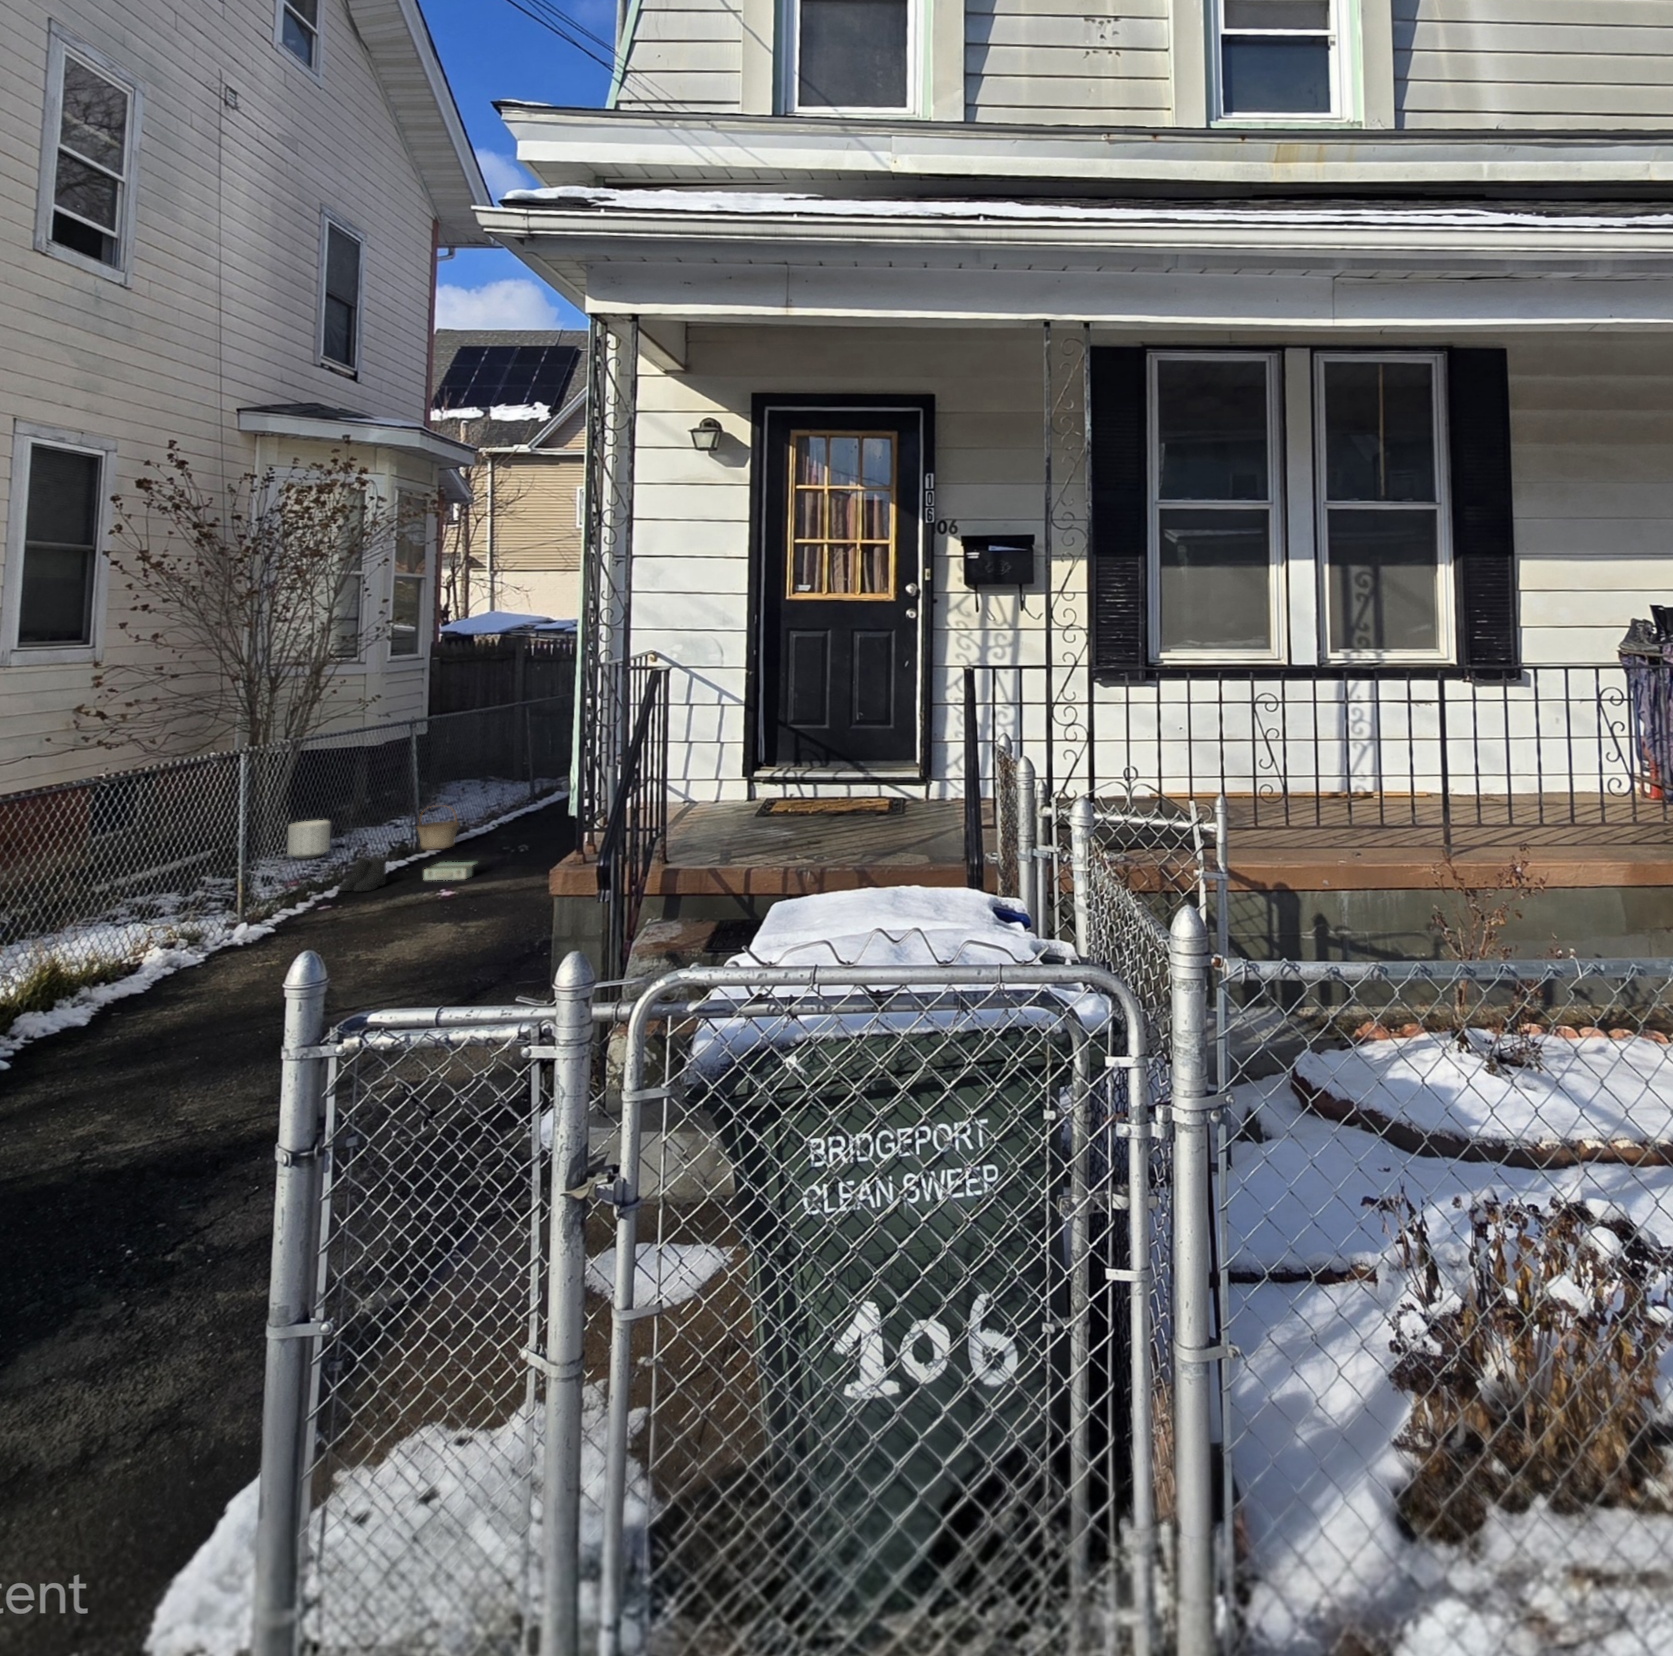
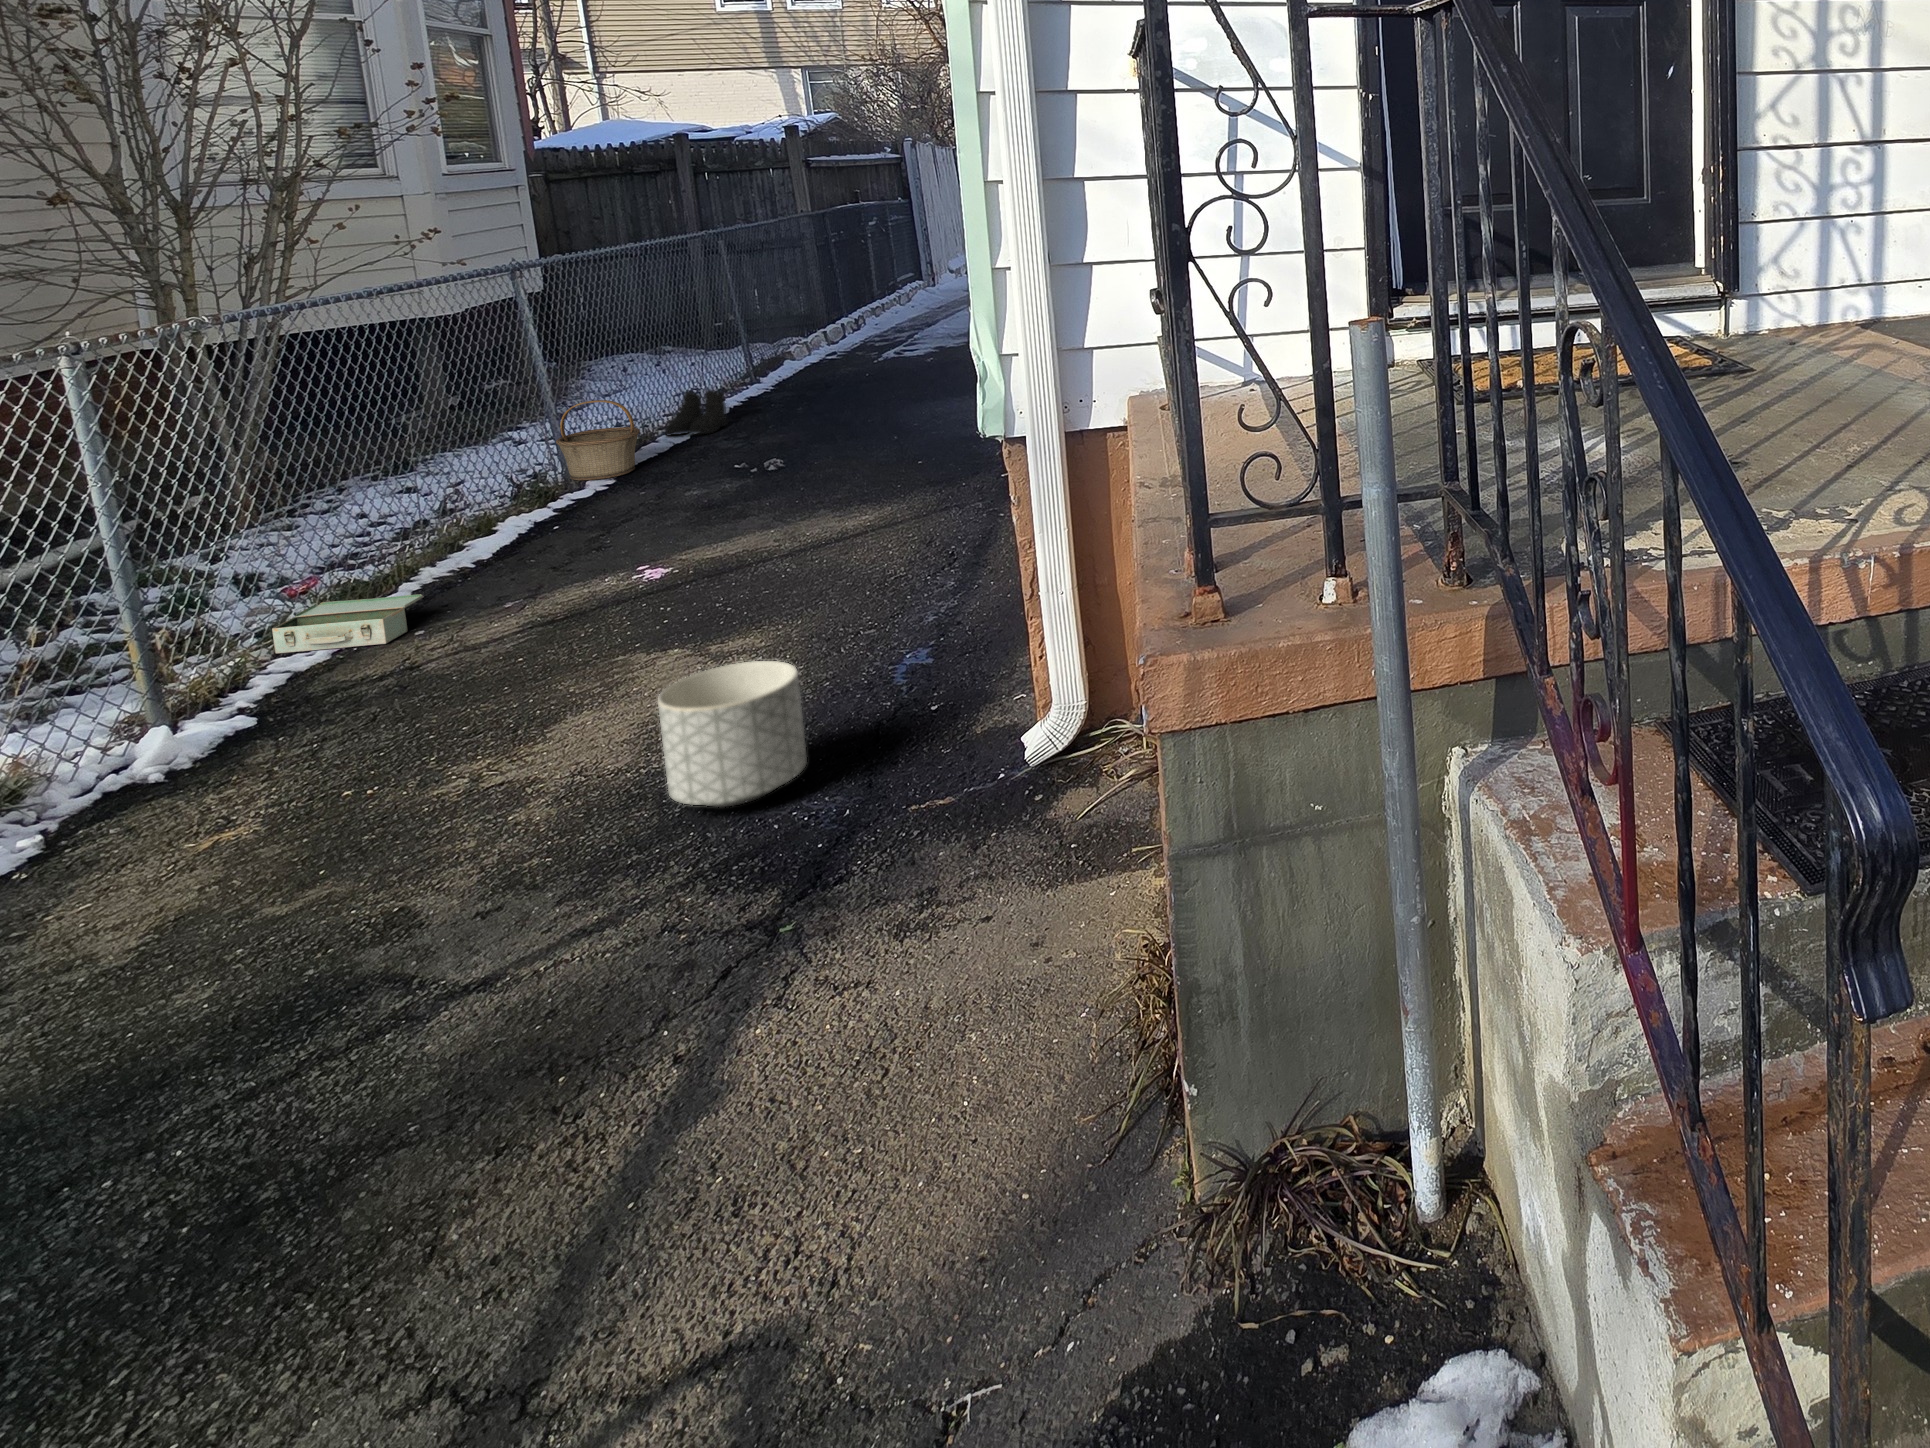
planter: present [287,820,331,859] -> present [658,661,807,807]
boots: present [338,857,386,891] -> present [665,390,727,435]
toolbox: present [424,862,477,880] -> present [272,594,424,653]

